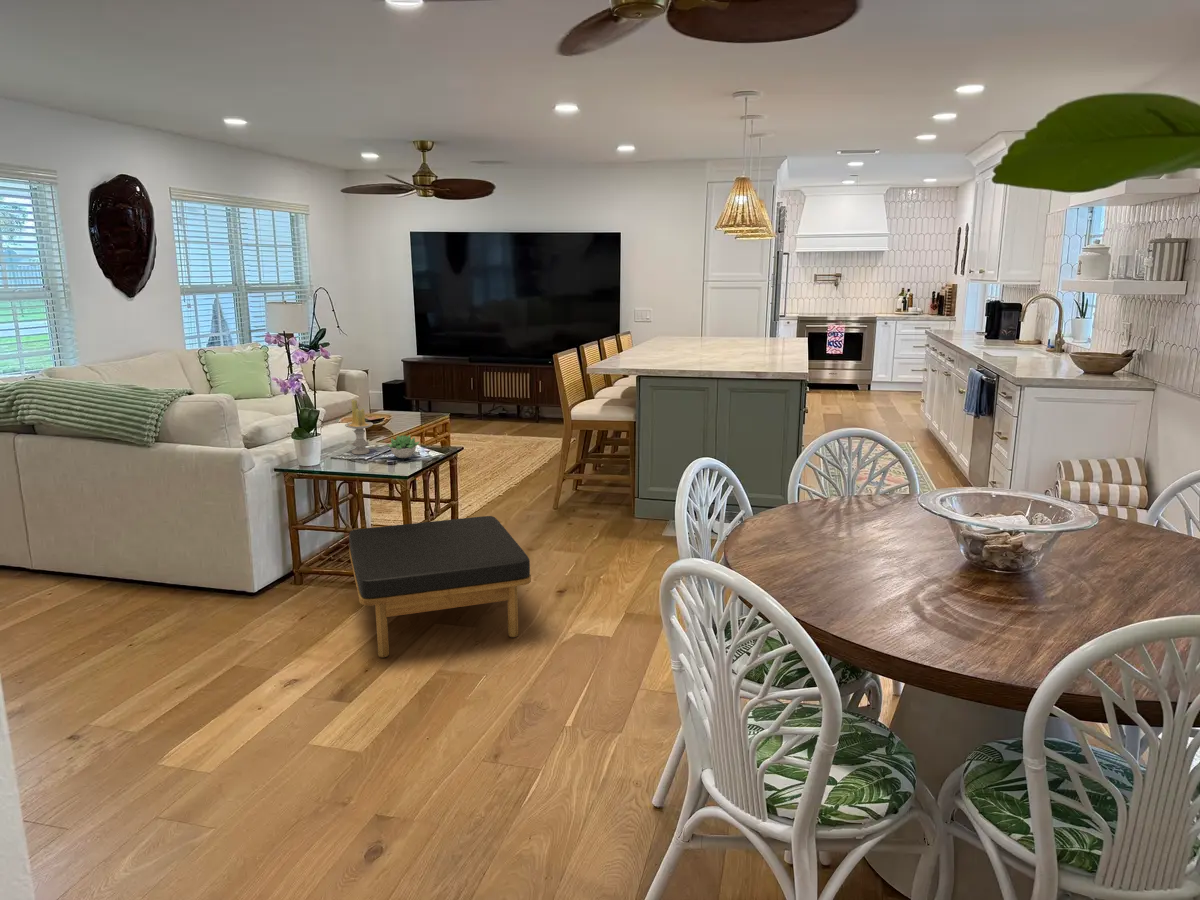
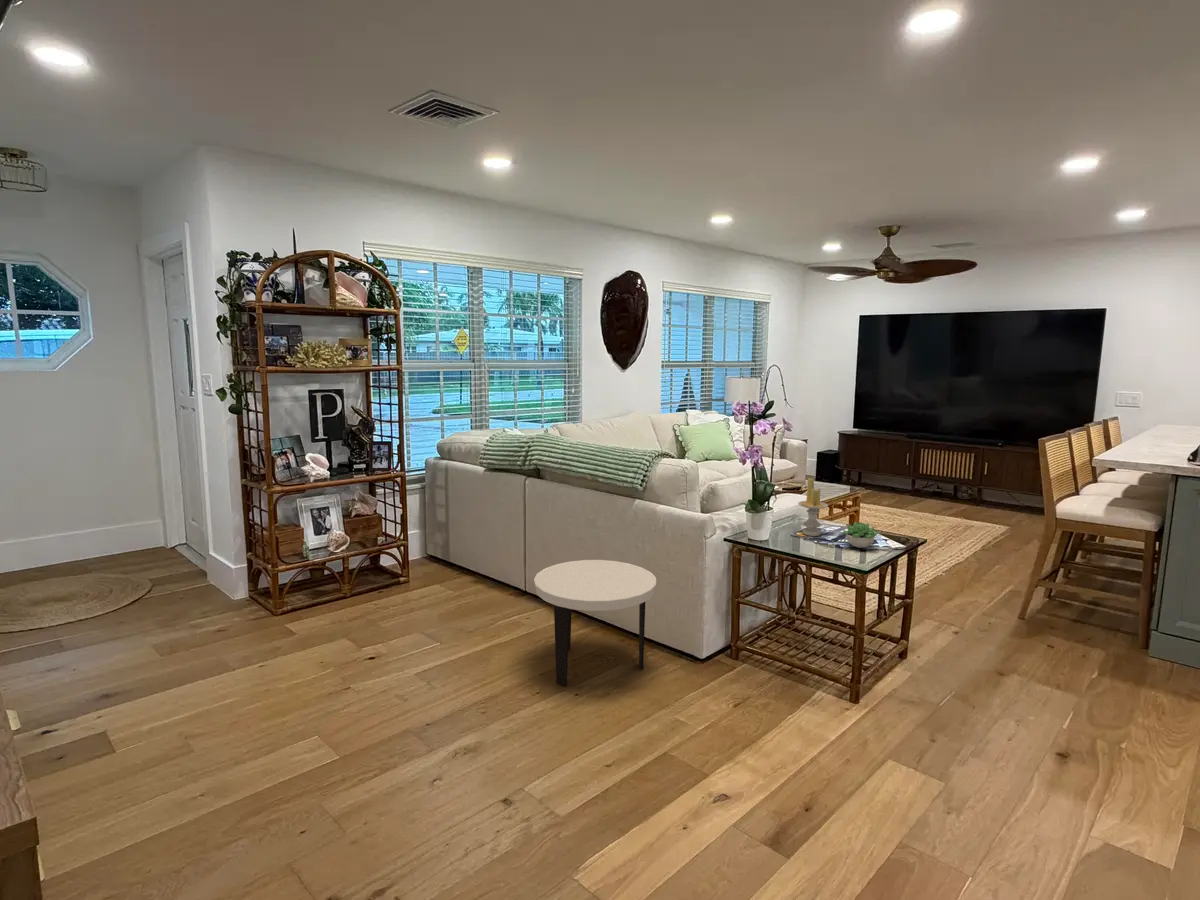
side table: none [52,509,204,646] -> present [534,560,656,686]
ottoman: present [349,516,531,658] -> none [792,619,1030,808]

